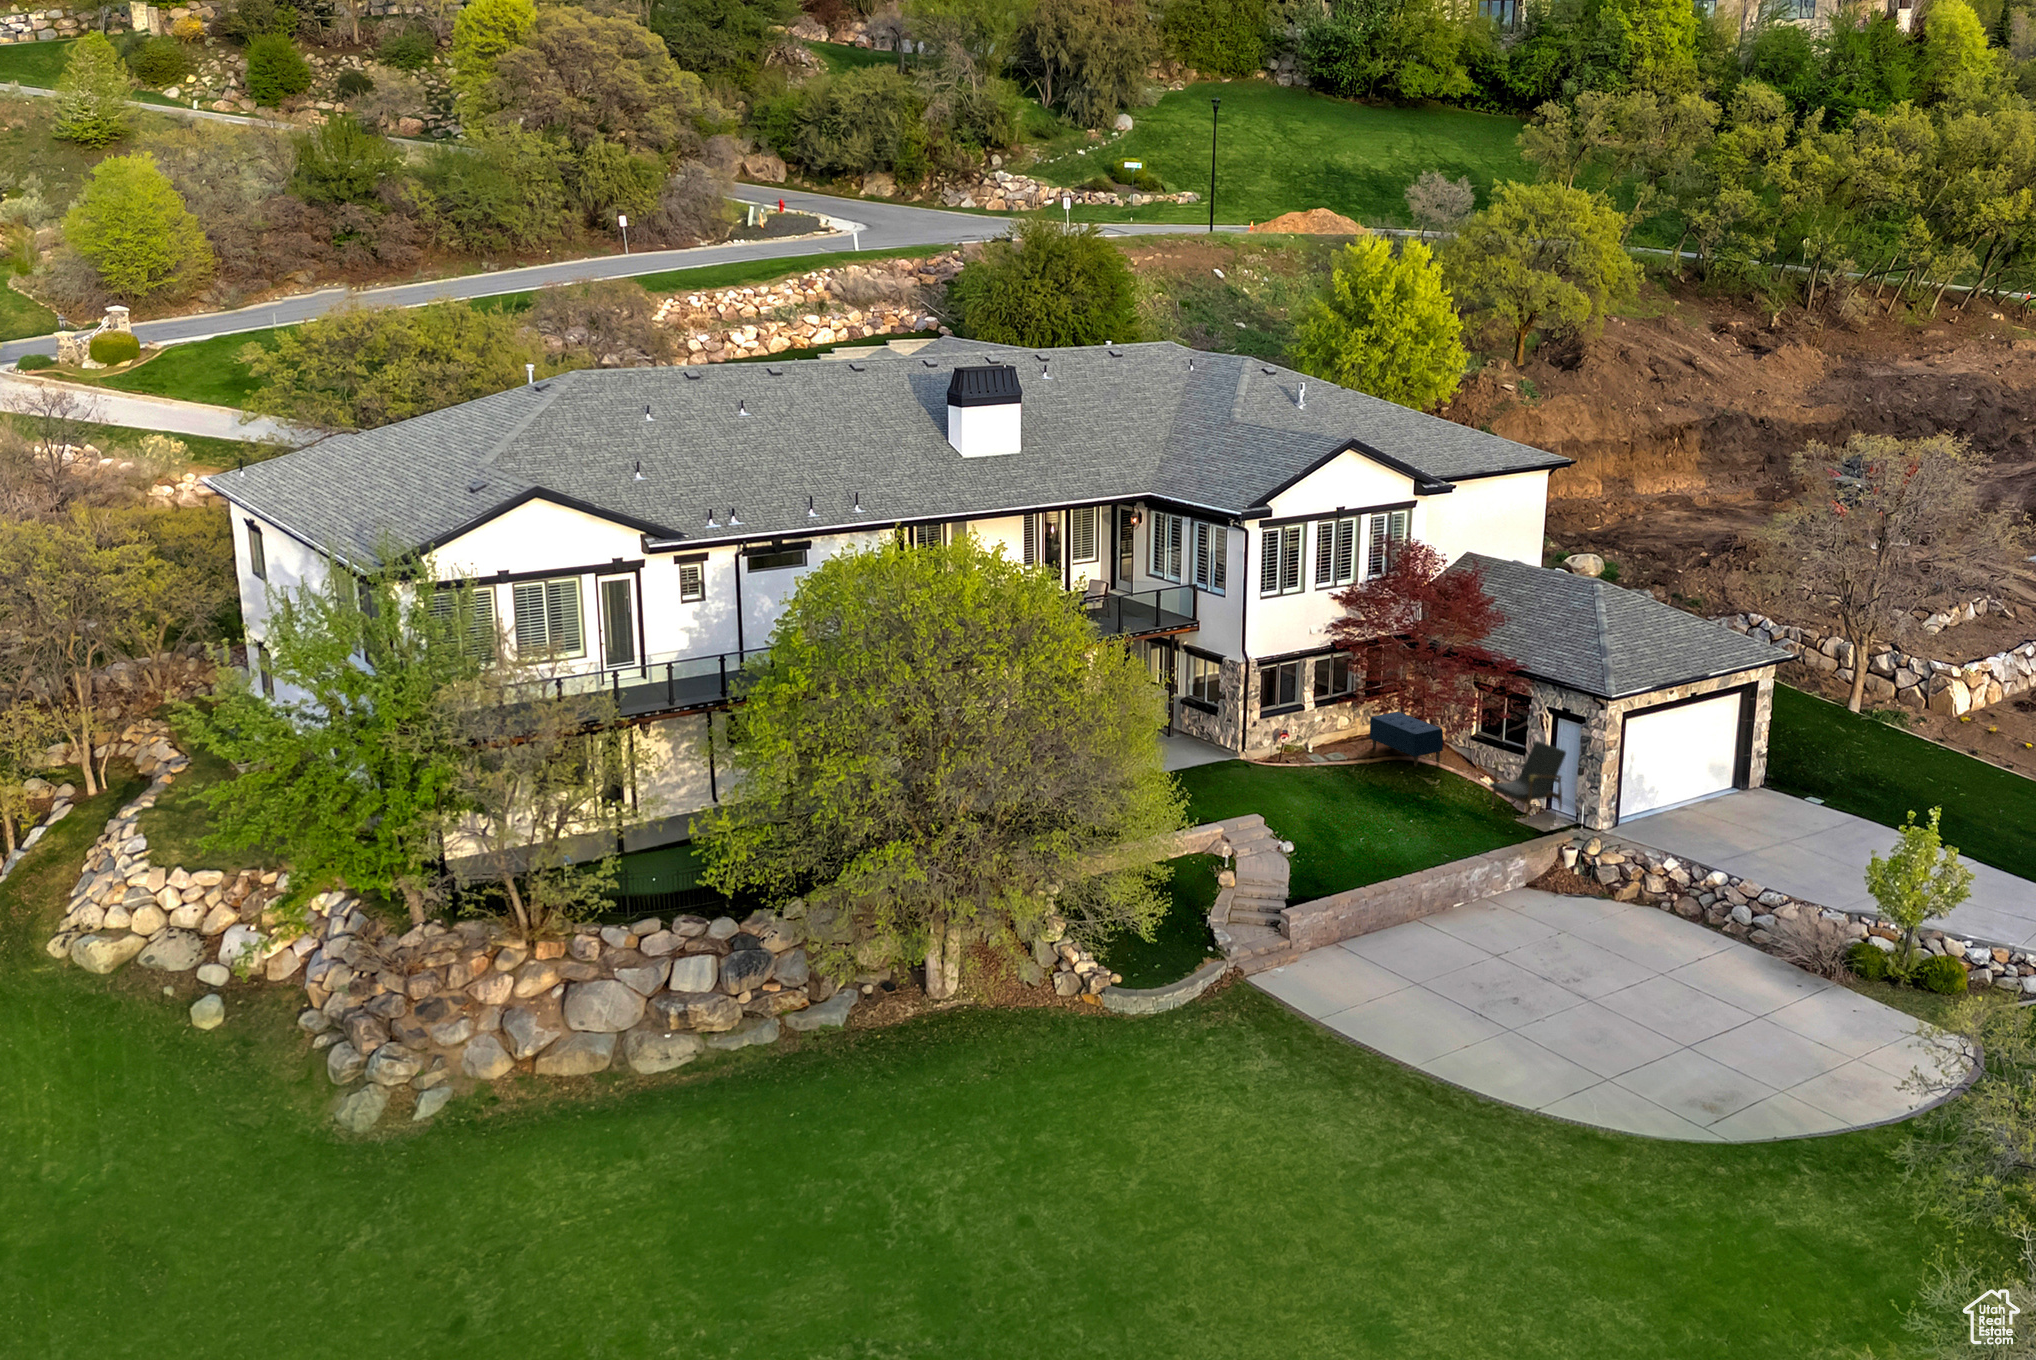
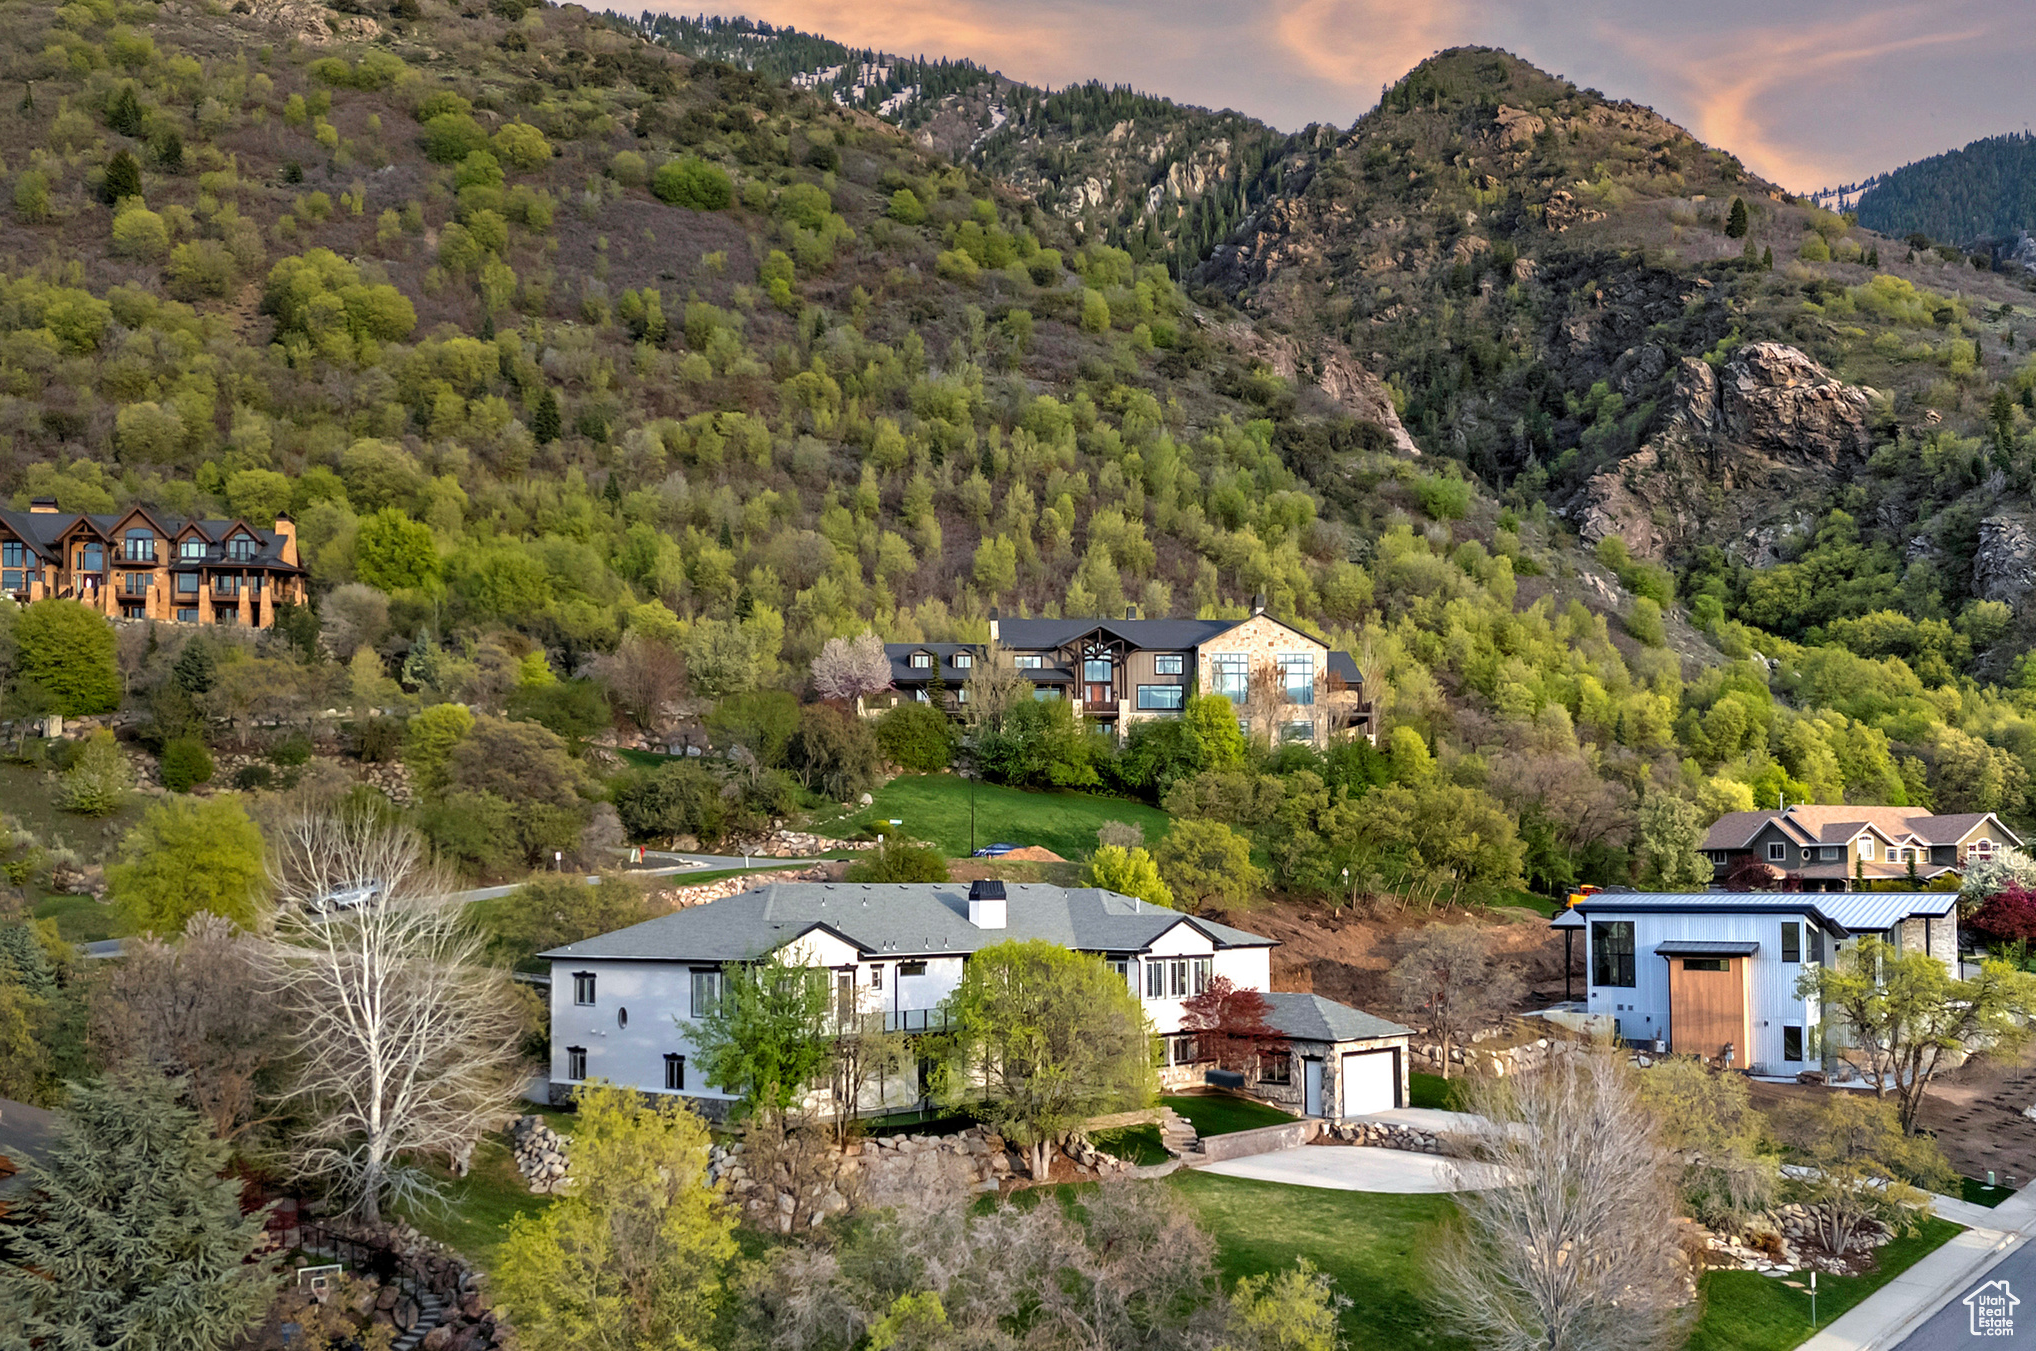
lounge chair: present [1489,741,1566,820] -> none [1277,1075,1315,1114]

